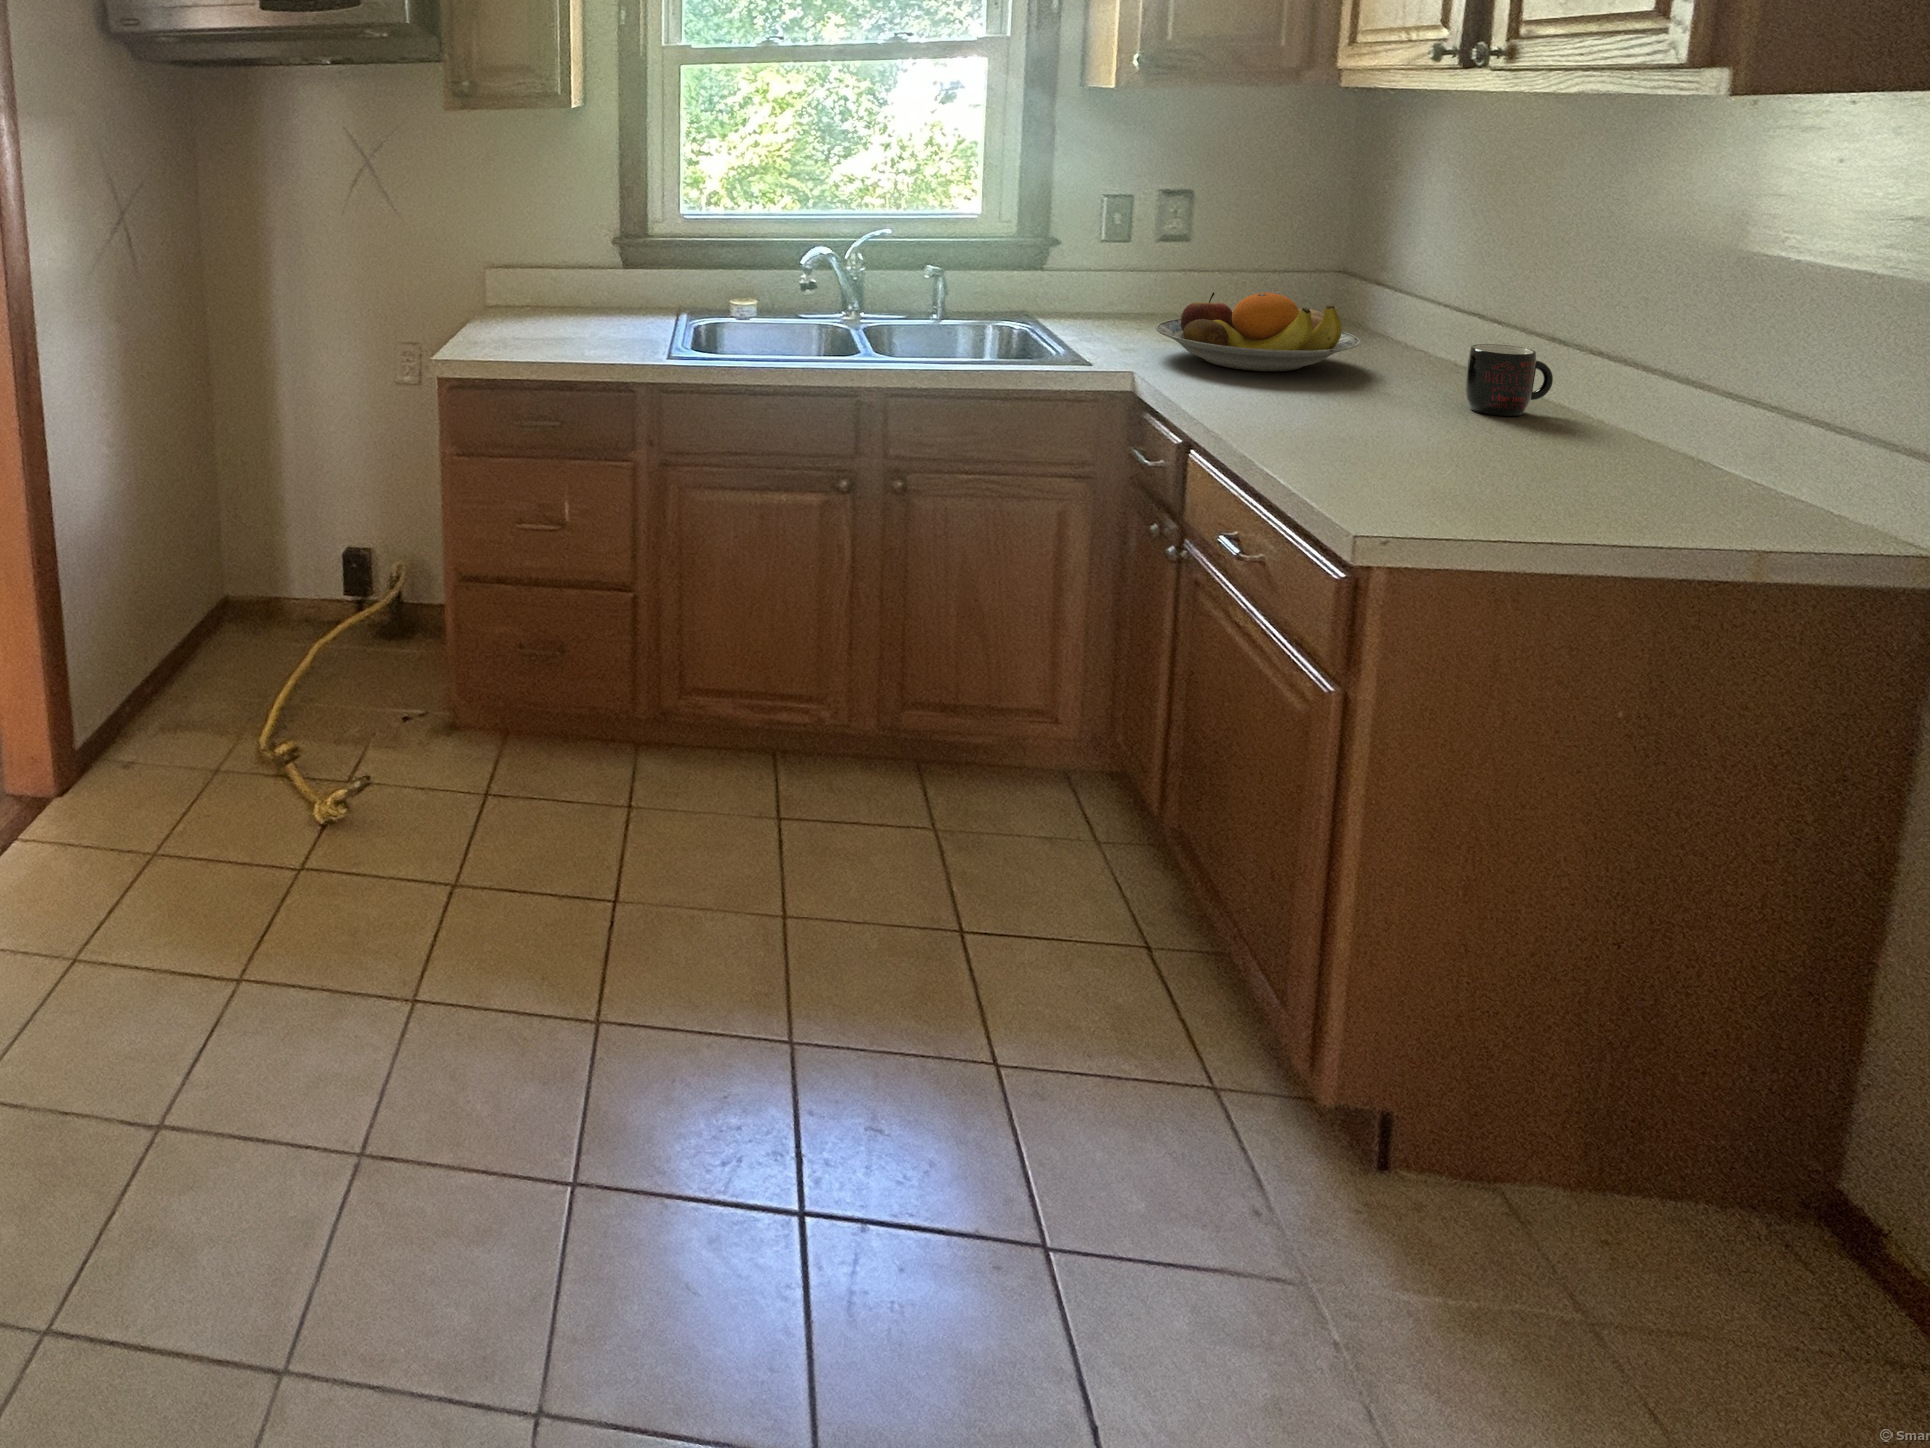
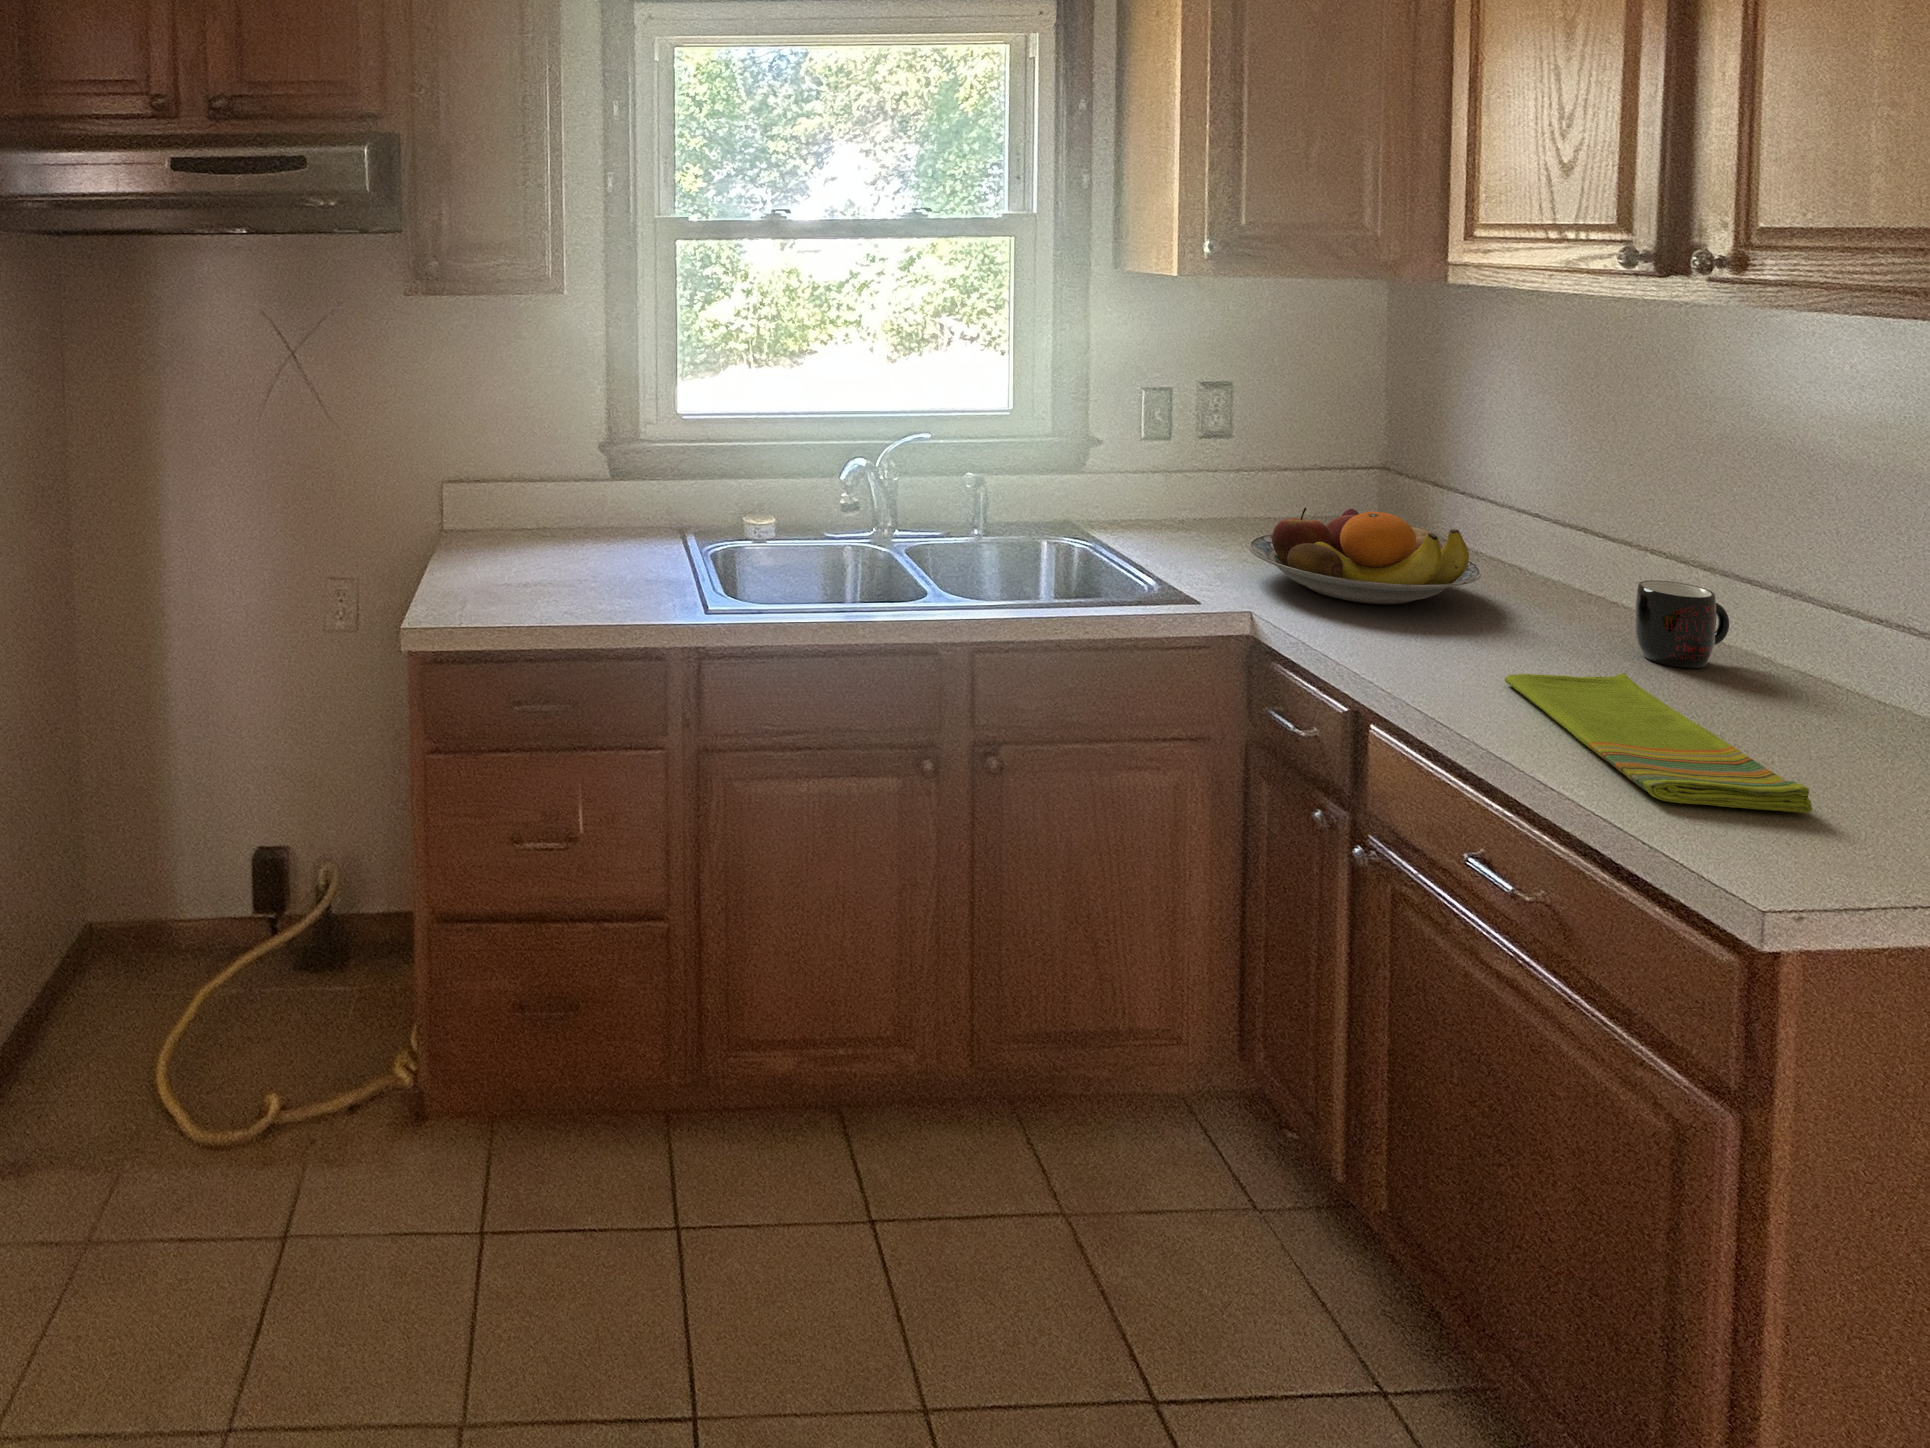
dish towel: none [1316,411,1488,491] -> present [1505,673,1812,813]

